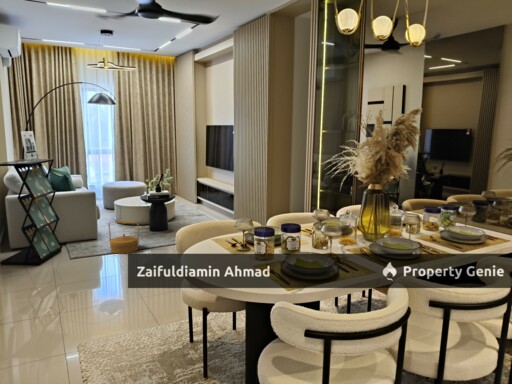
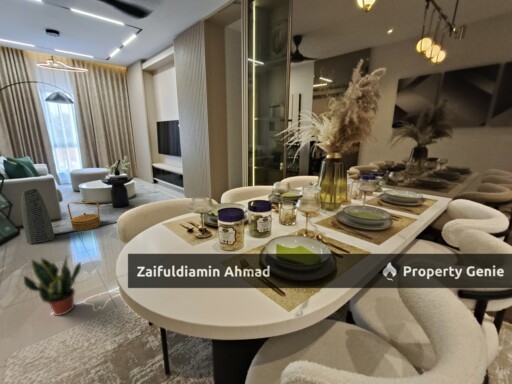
air purifier: none [70,203,95,262] -> present [21,188,55,244]
potted plant: none [90,266,132,324] -> present [24,257,81,316]

